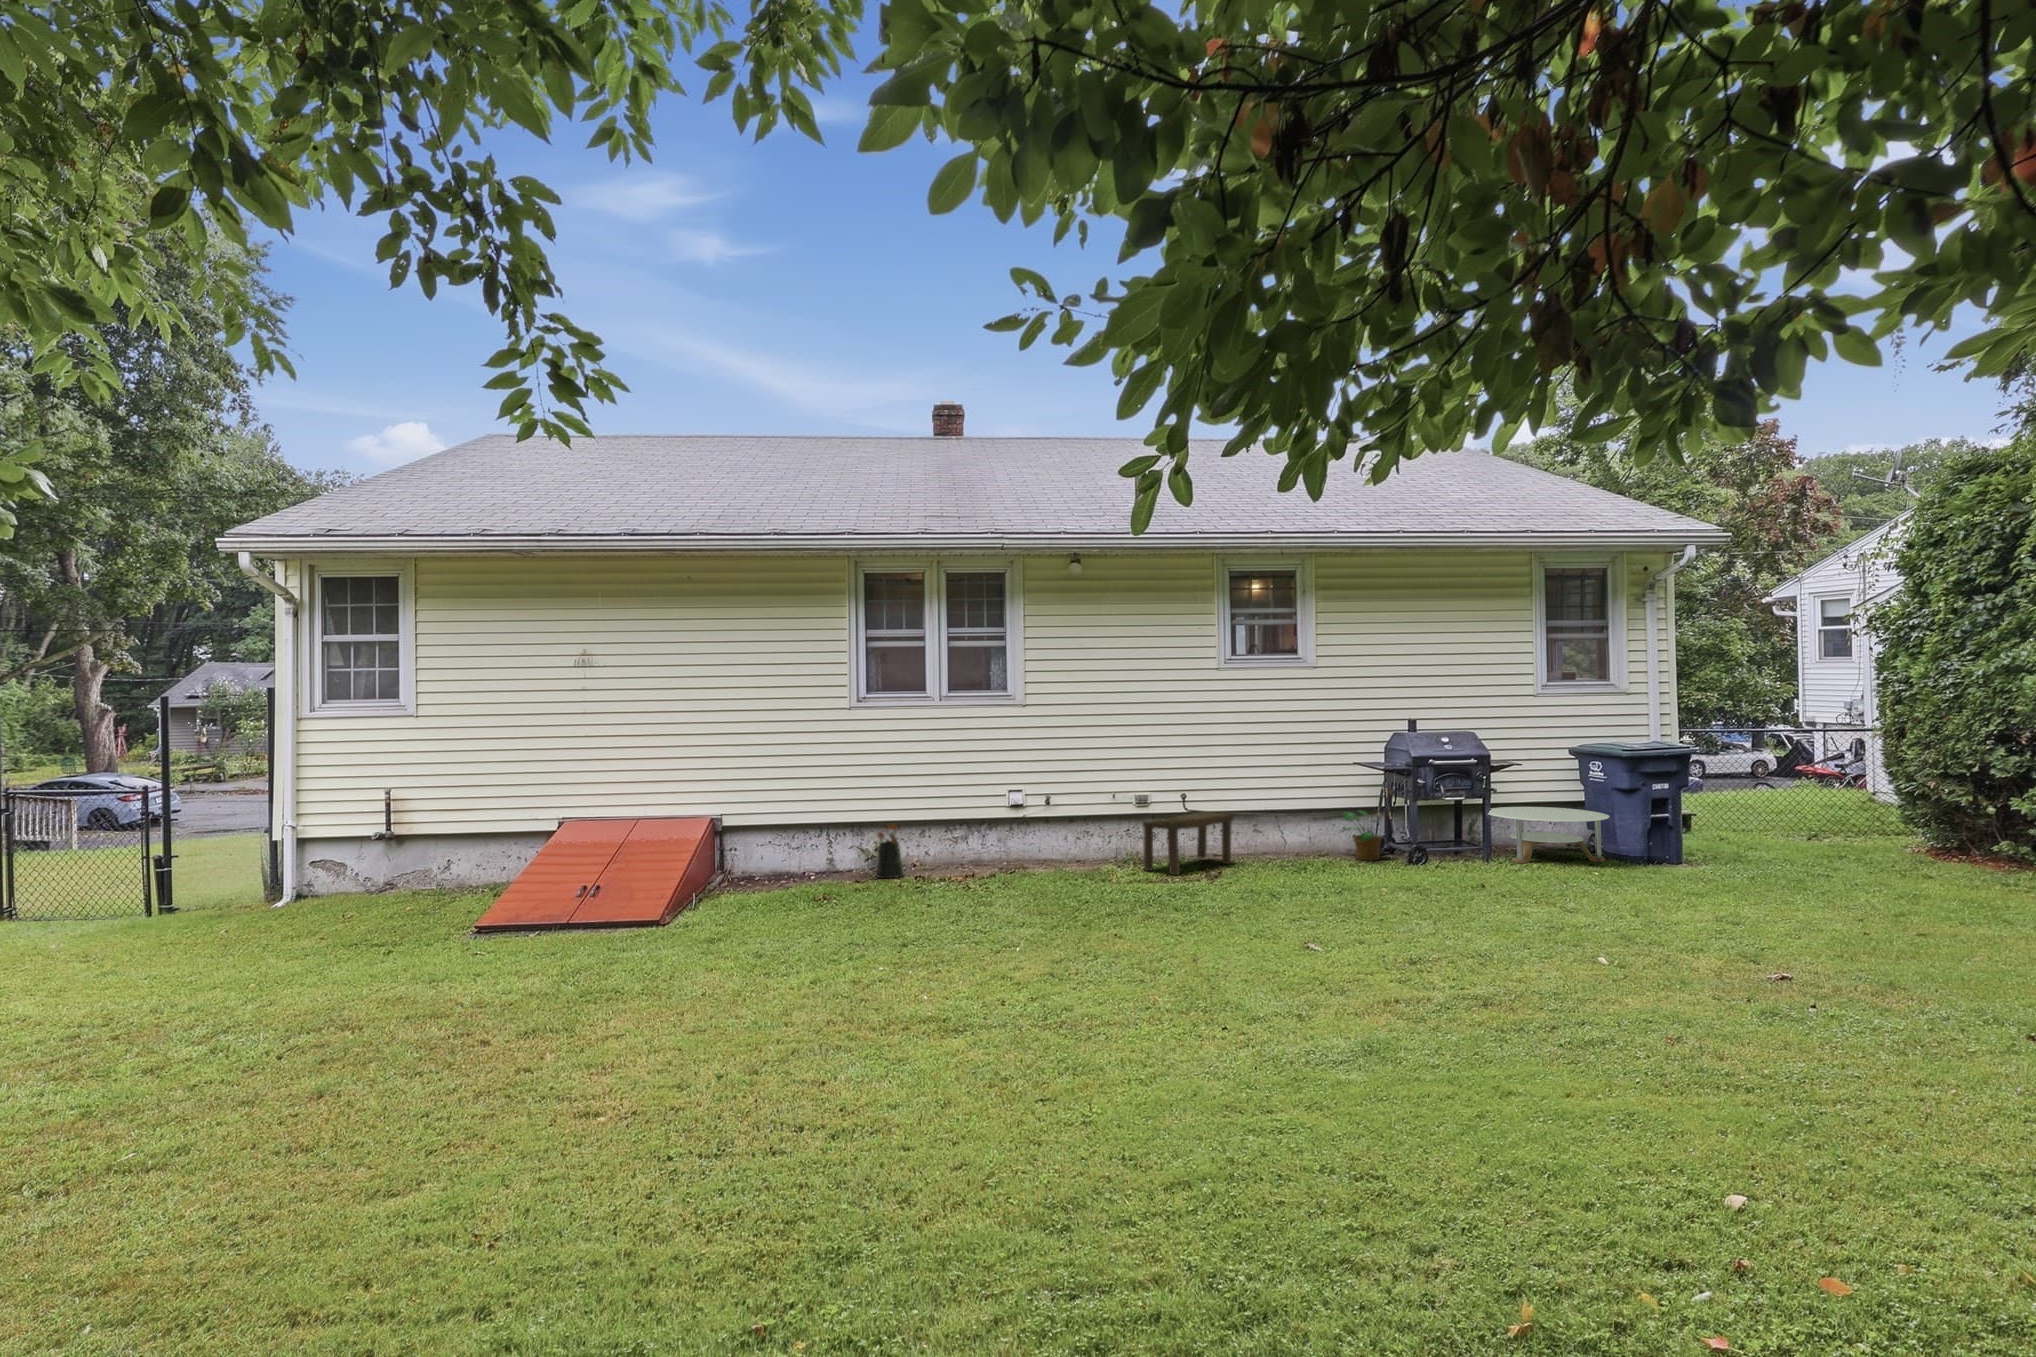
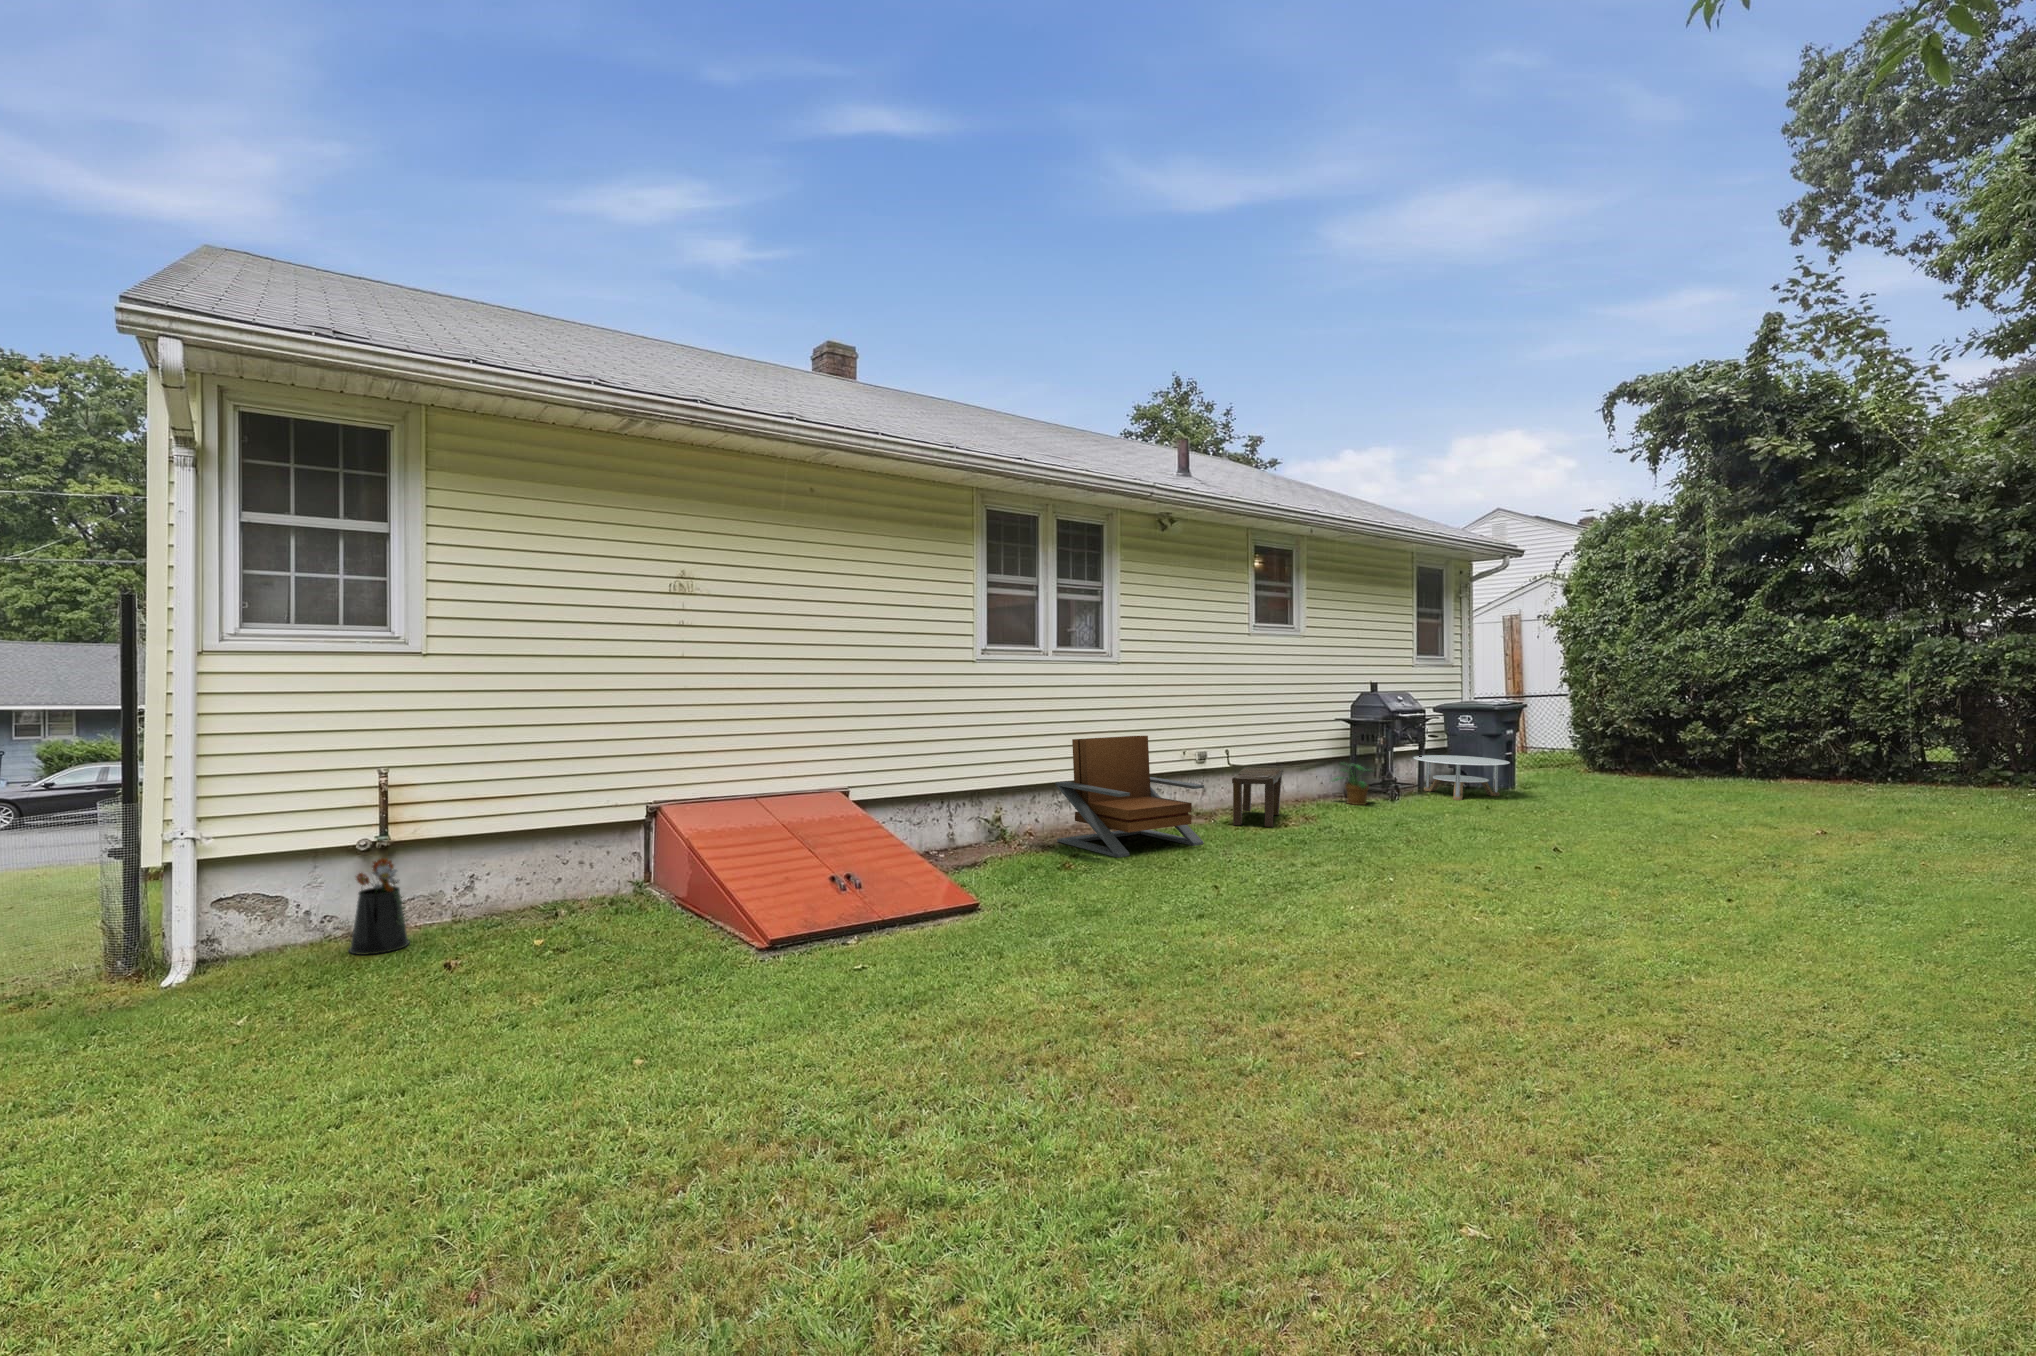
lounge chair: none [936,776,1050,889] -> present [1055,736,1204,858]
watering can: present [876,825,904,878] -> present [349,858,409,955]

